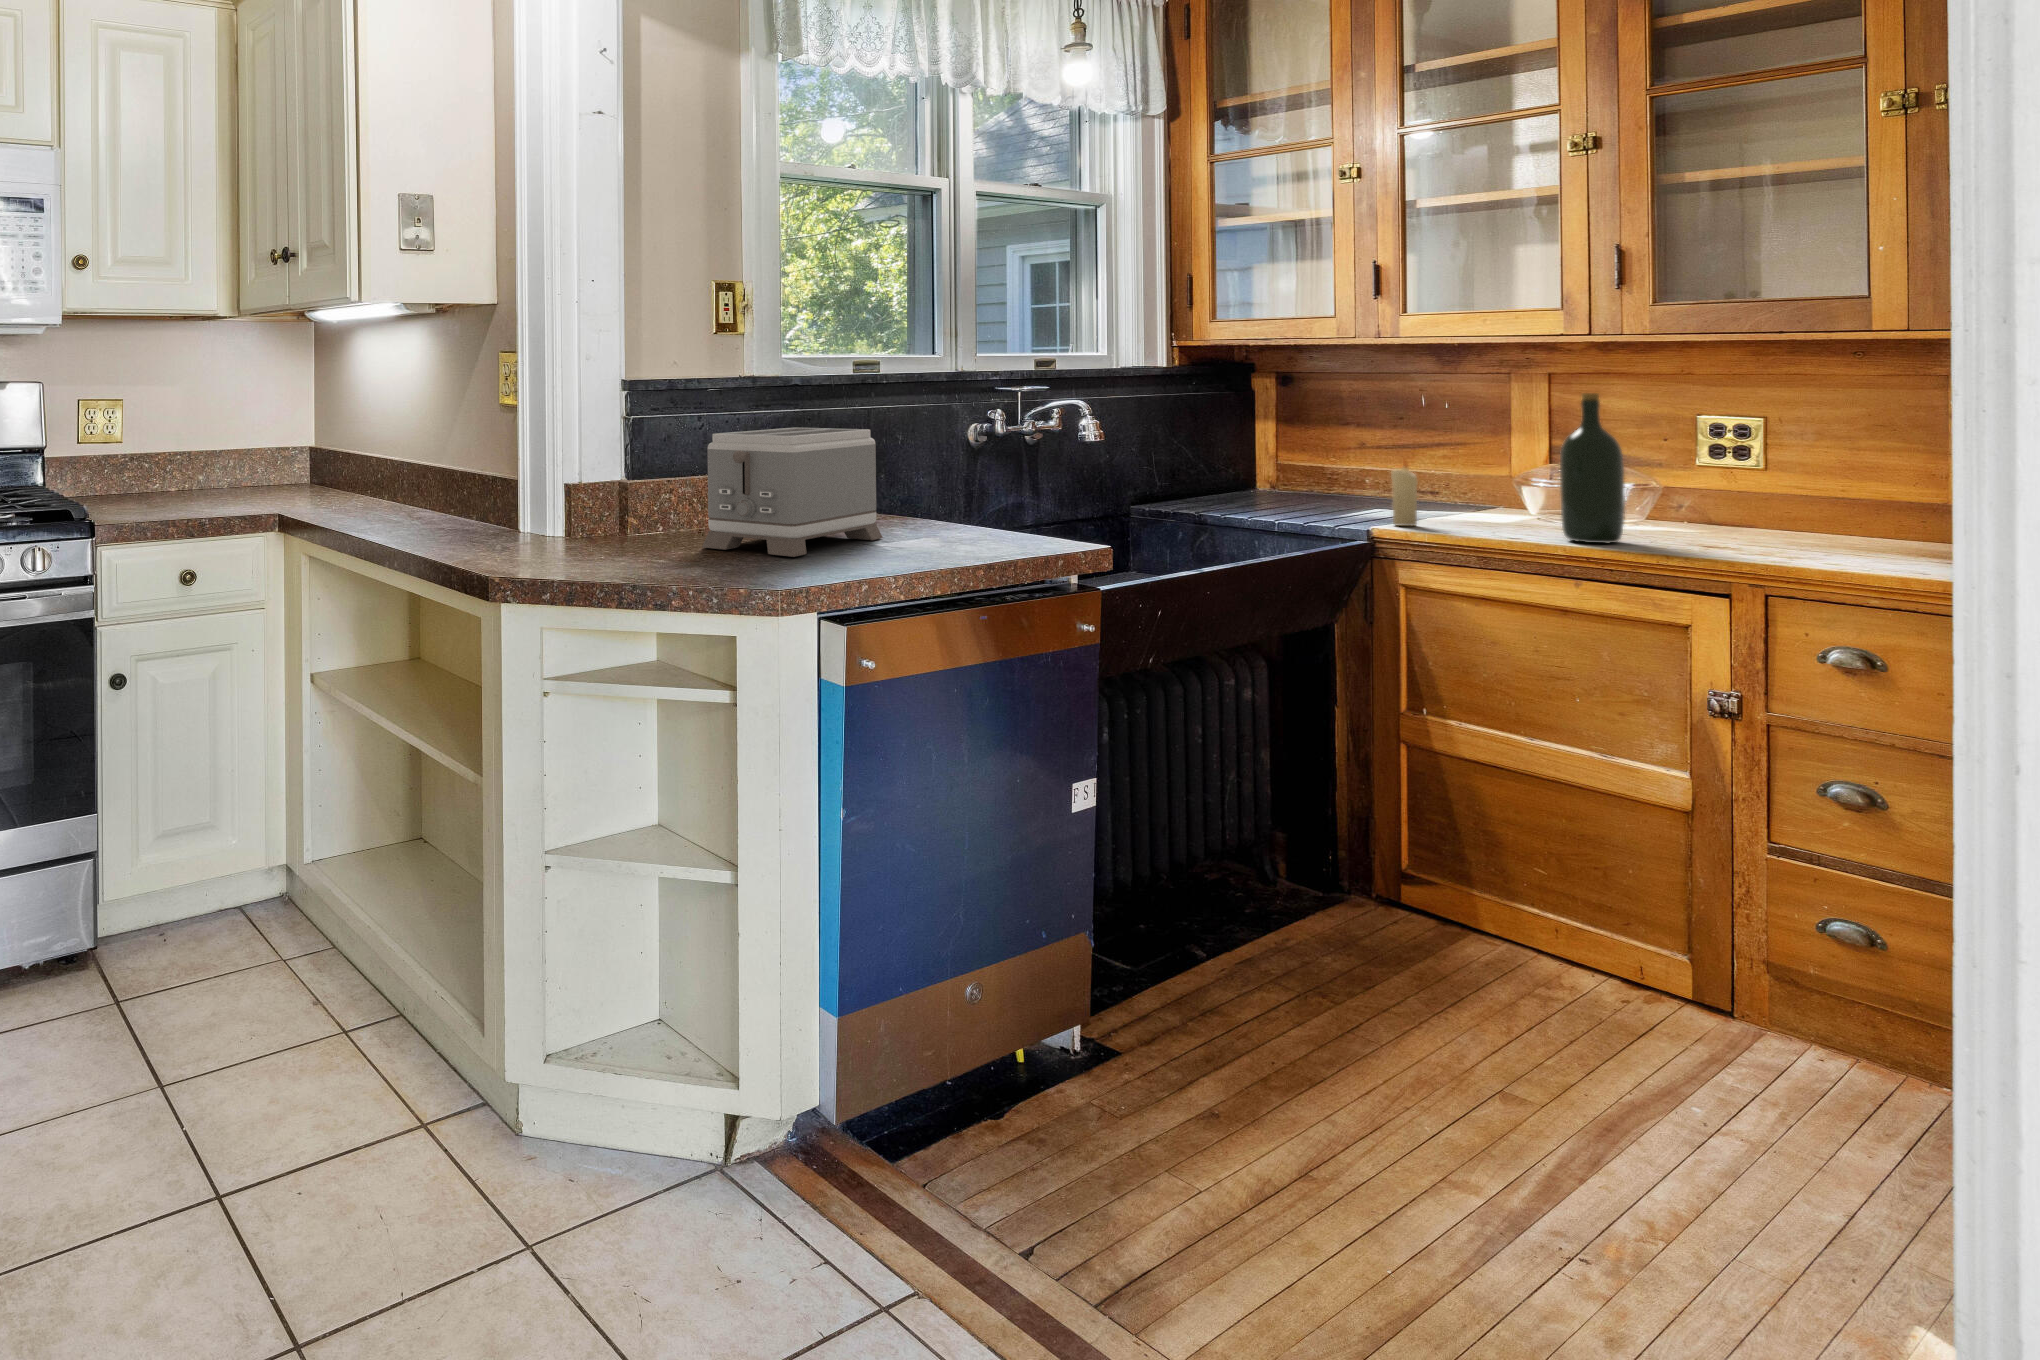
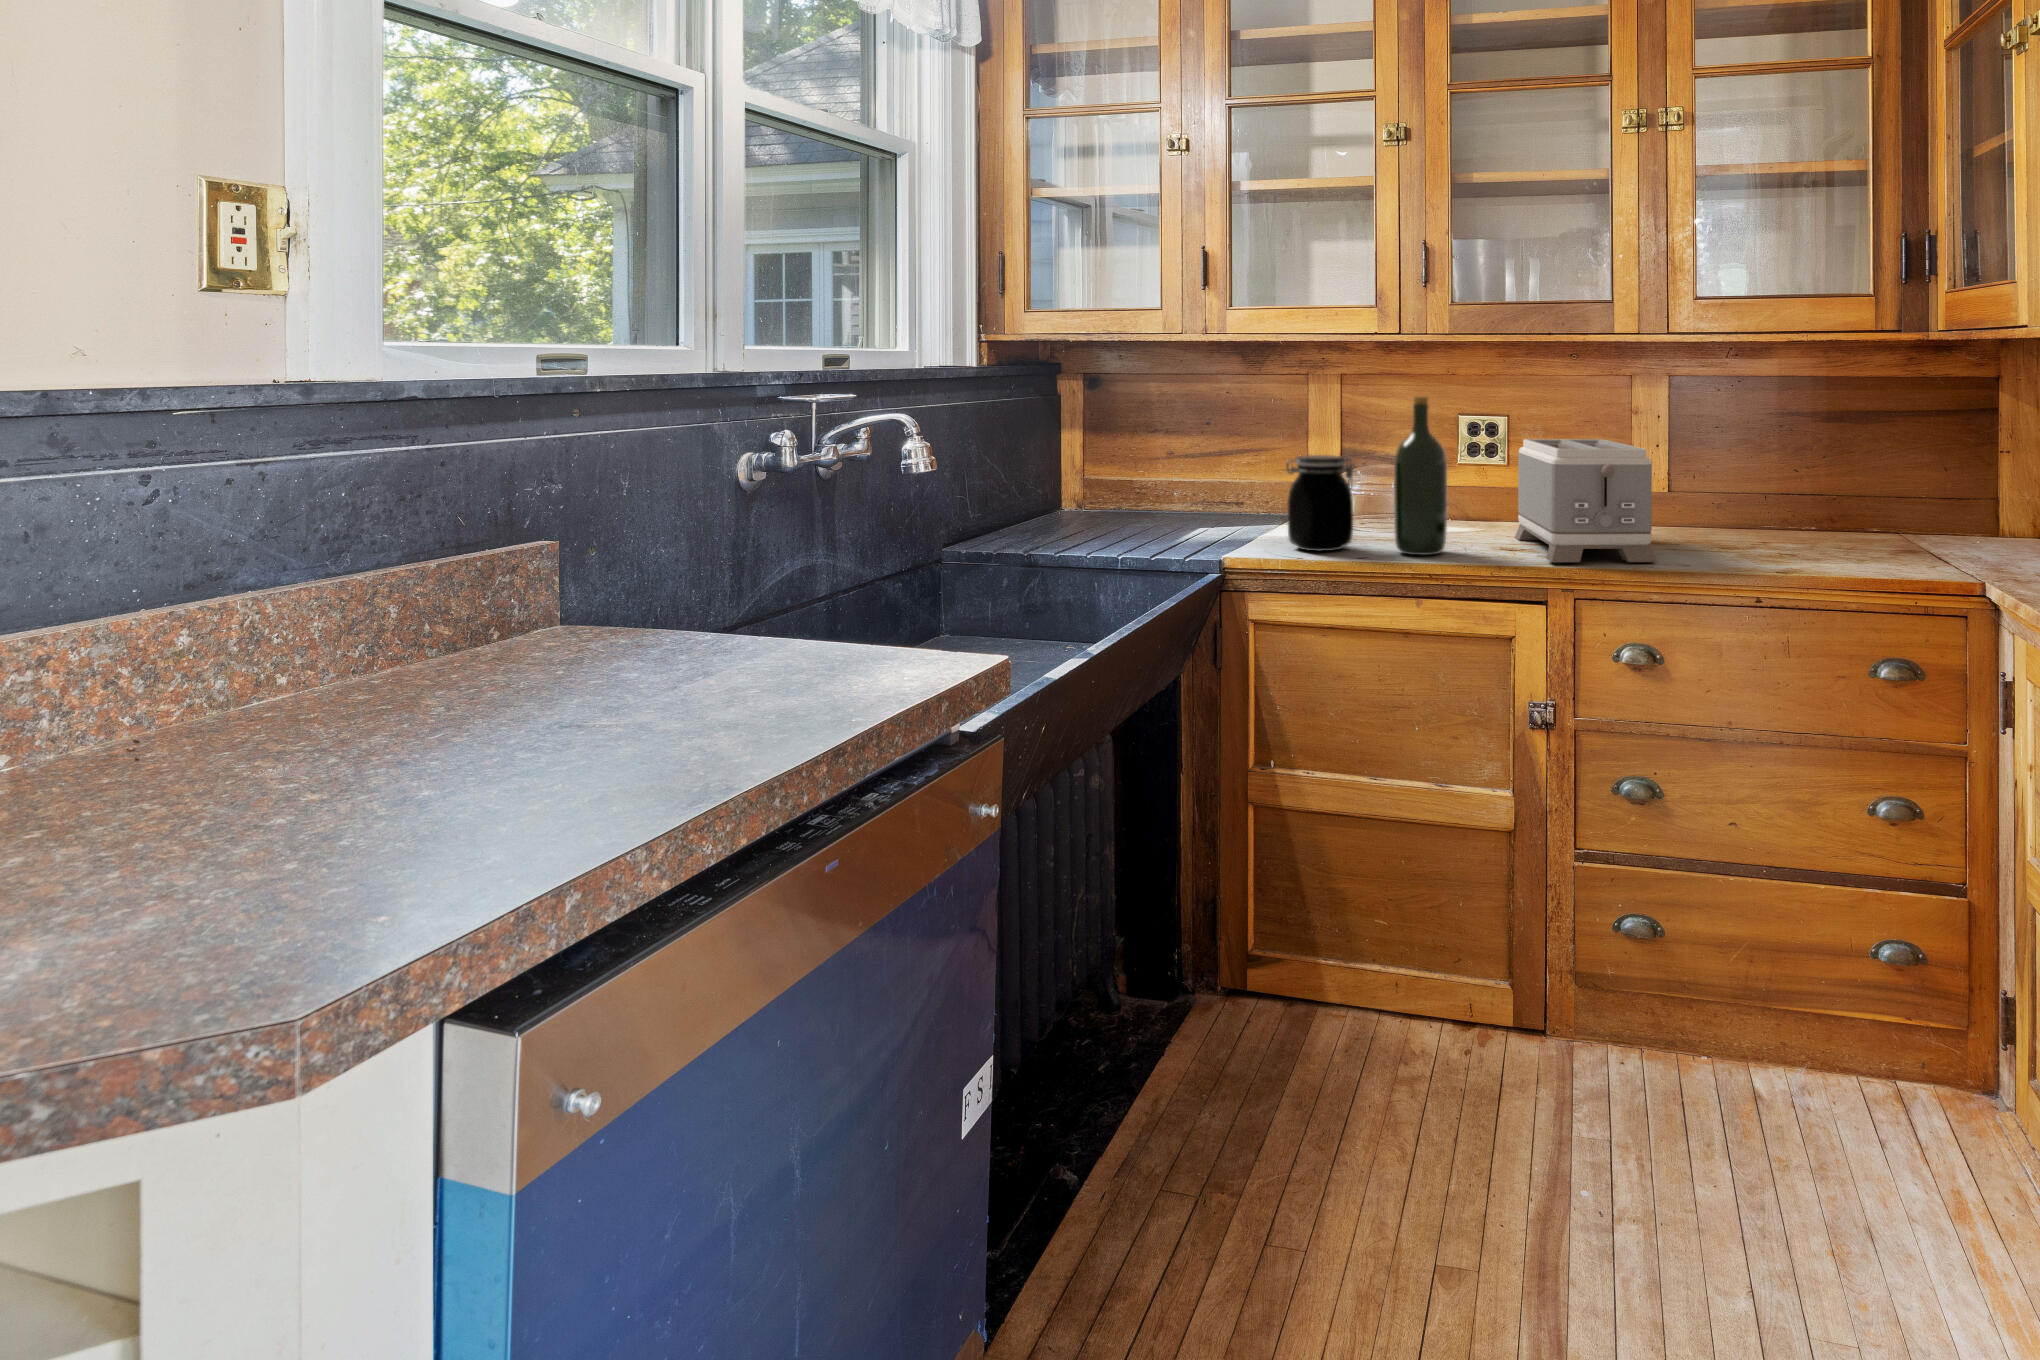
toaster: present [702,428,883,557] -> present [1515,439,1656,562]
jar: none [1445,447,1522,534] -> present [1286,455,1353,551]
candle: present [1391,462,1418,526] -> none [1231,471,1256,547]

